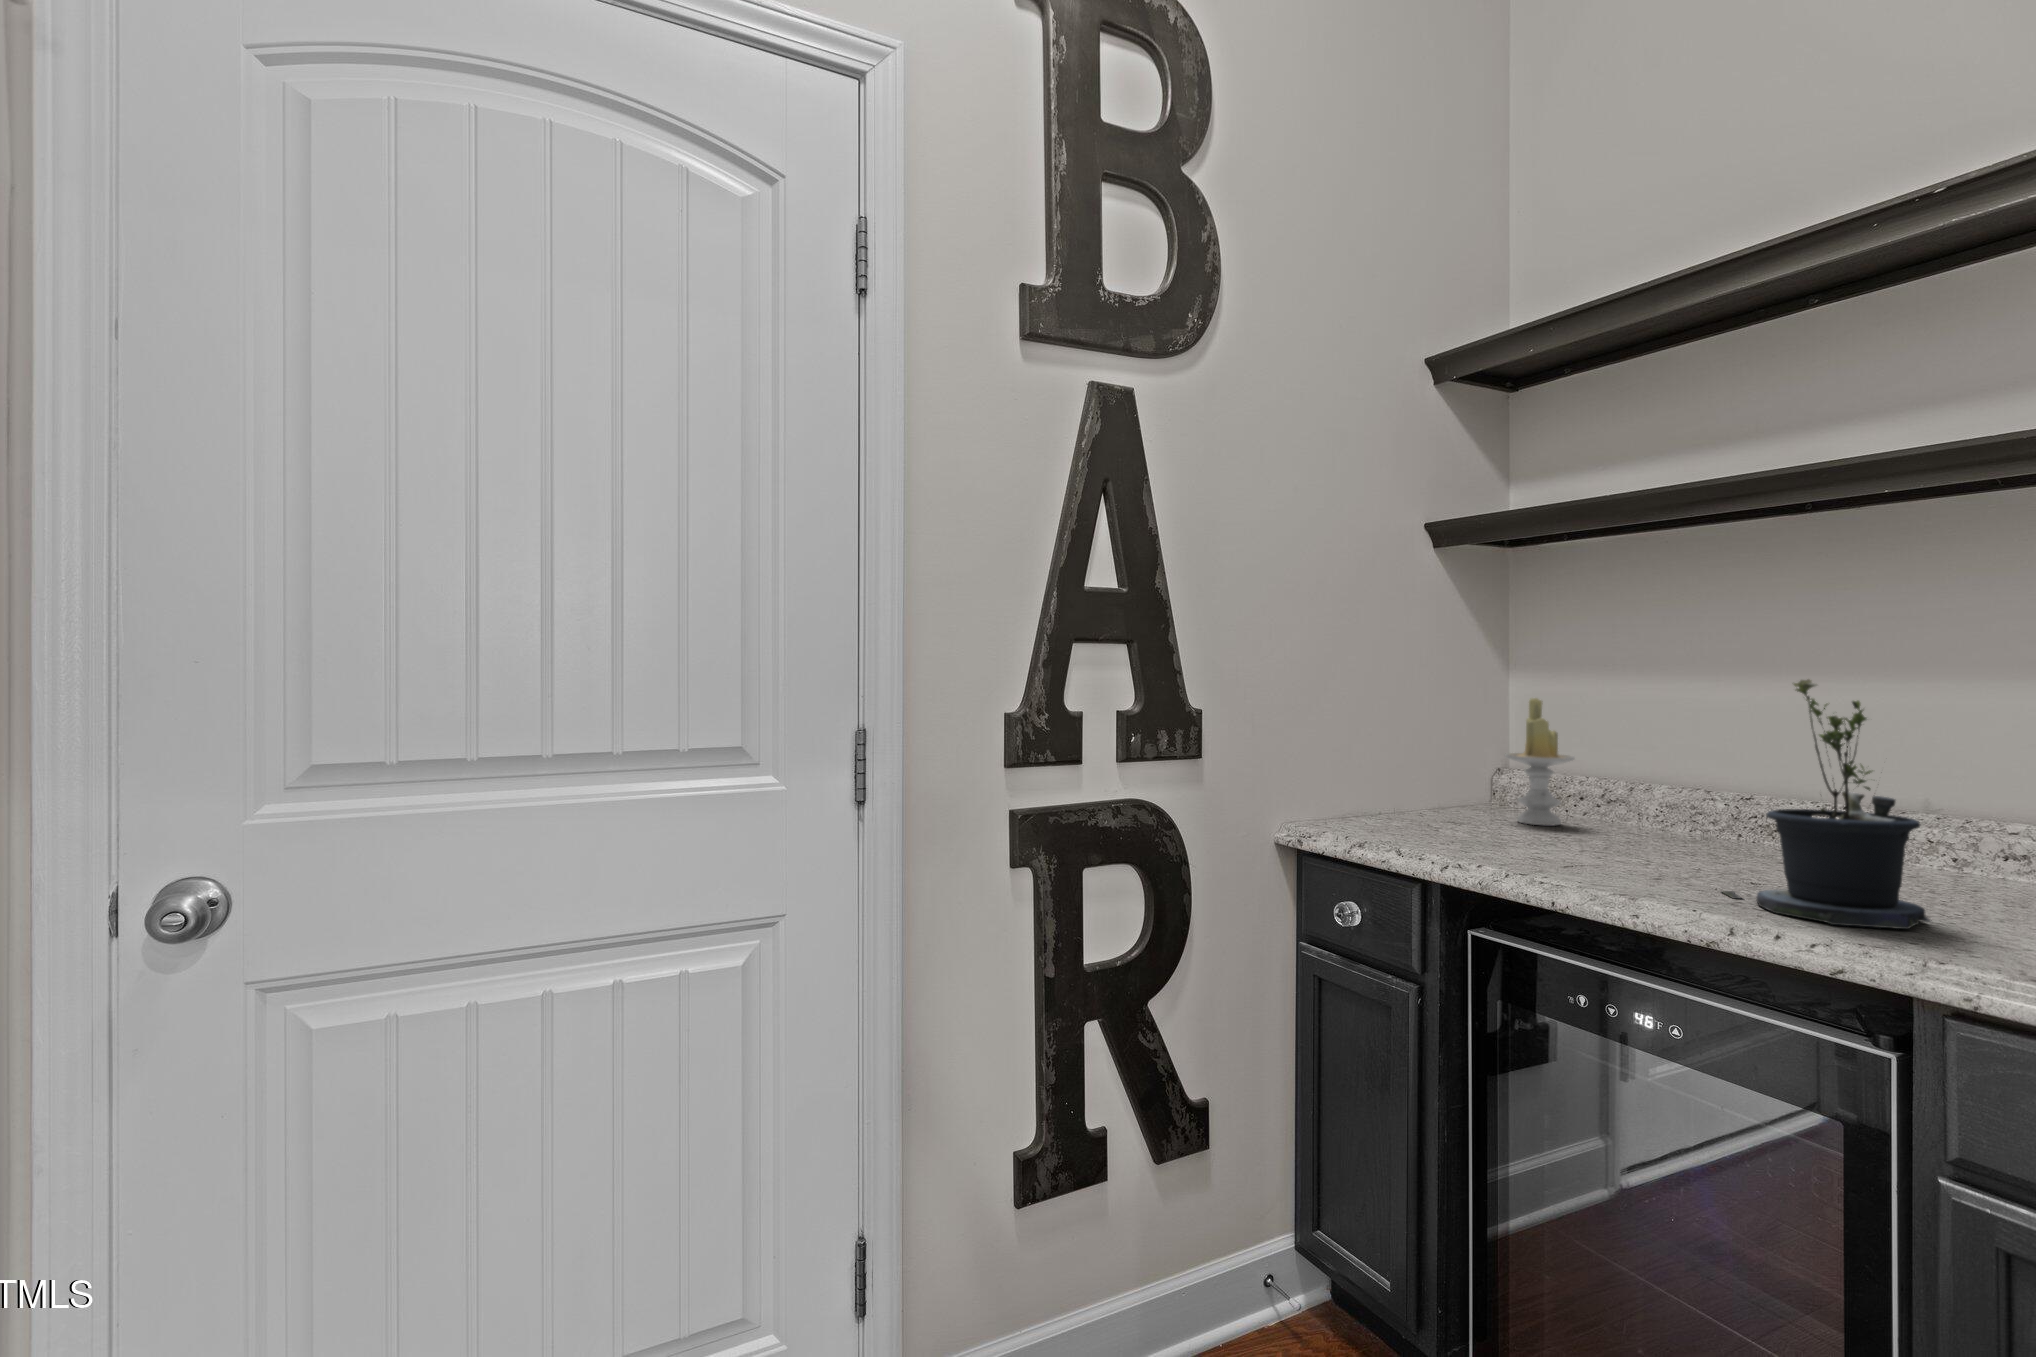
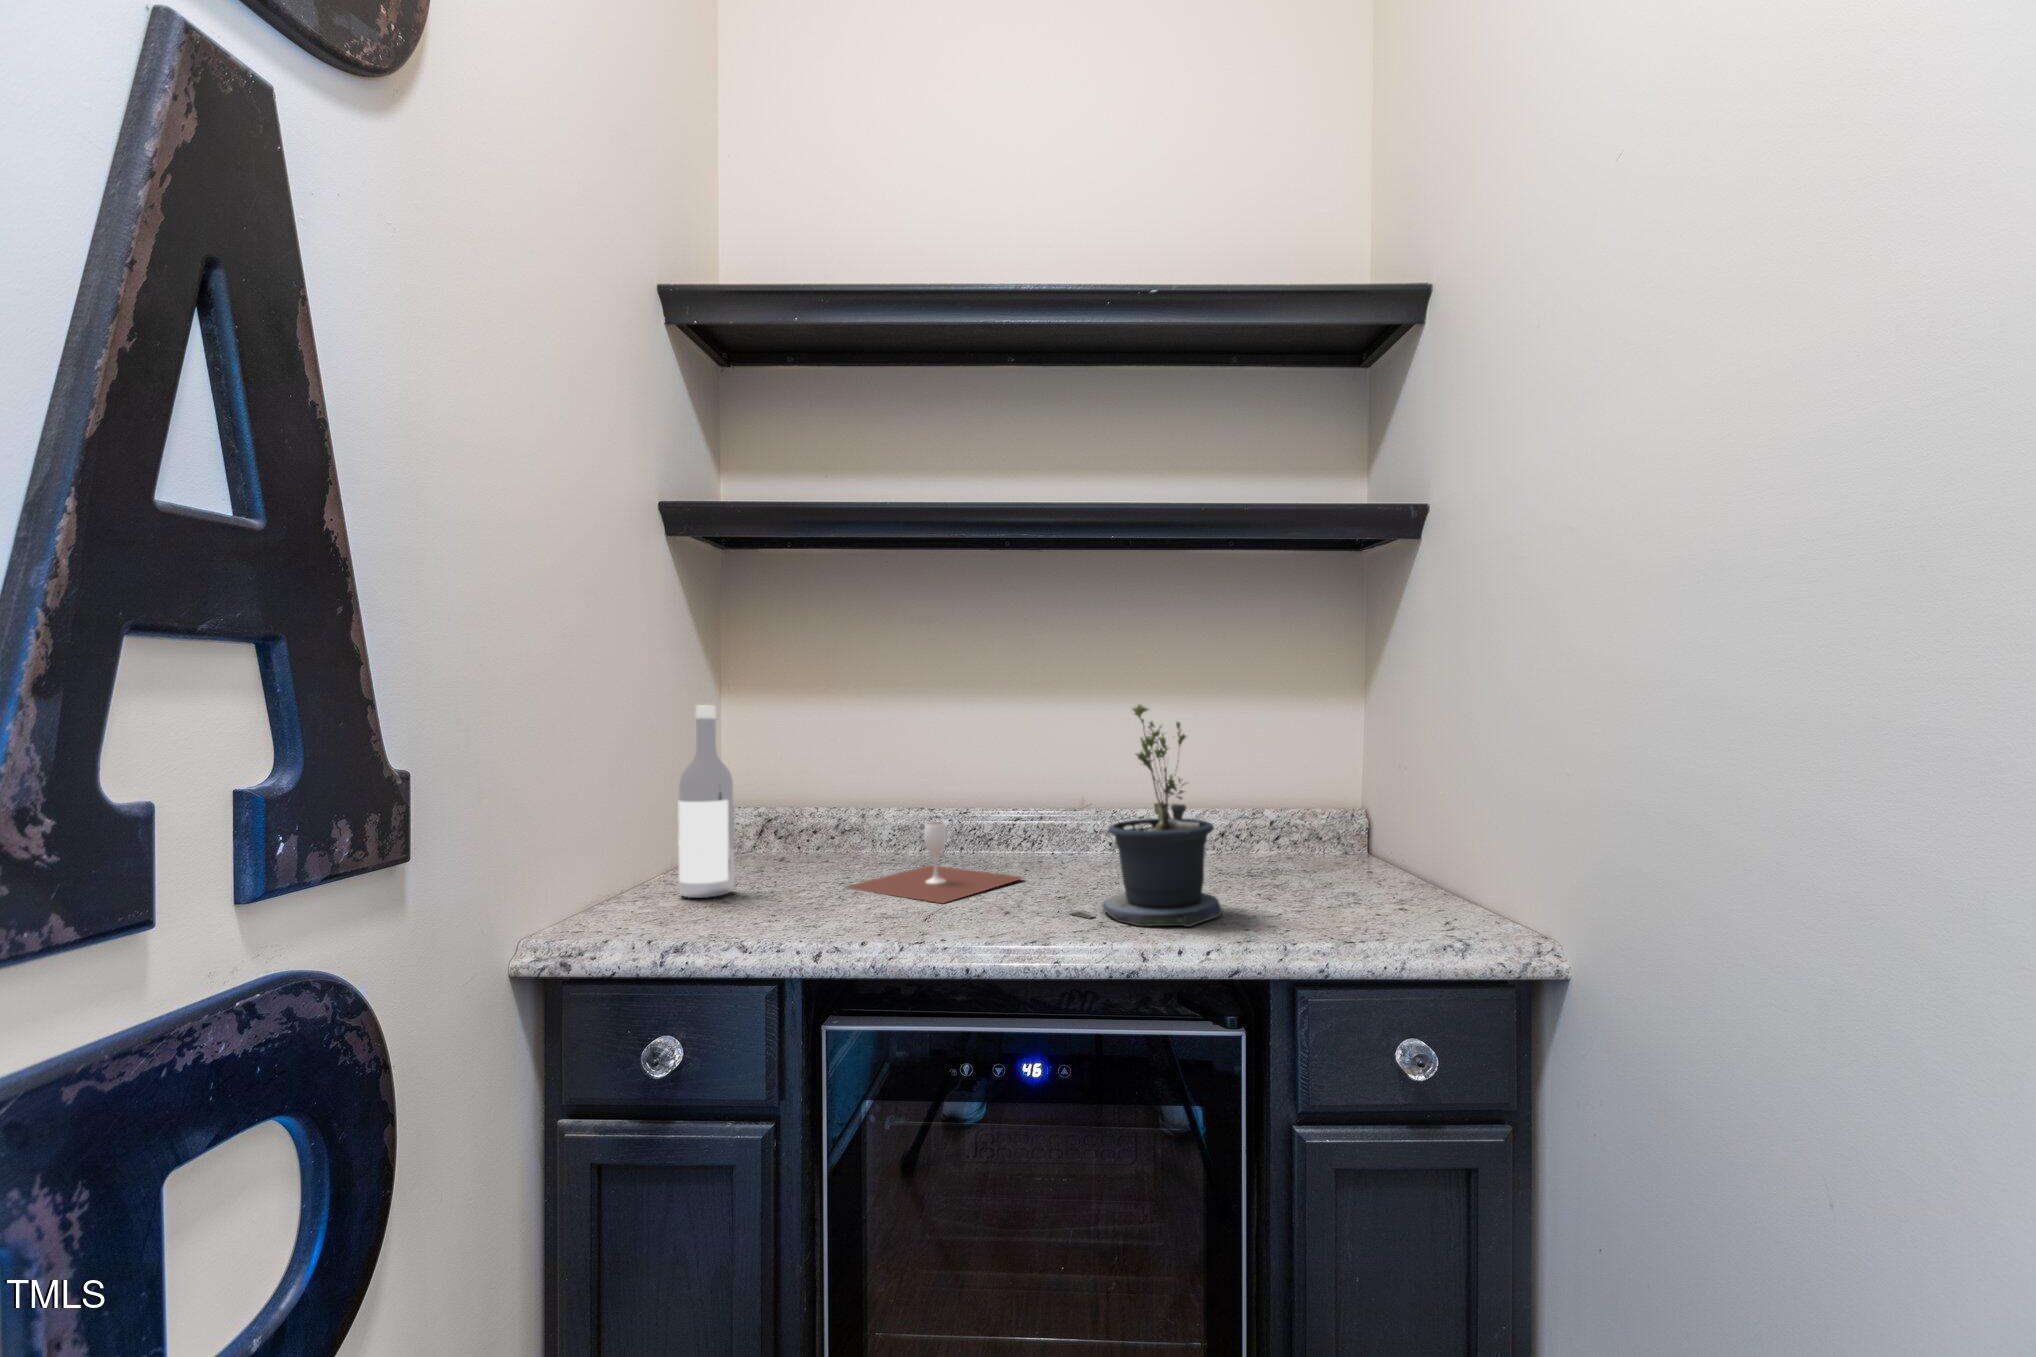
wine bottle: none [1407,670,1452,825] -> present [678,705,734,898]
candle: present [1505,698,1575,826] -> none [762,732,833,872]
wine glass: none [1546,792,1755,866] -> present [846,822,1023,903]

